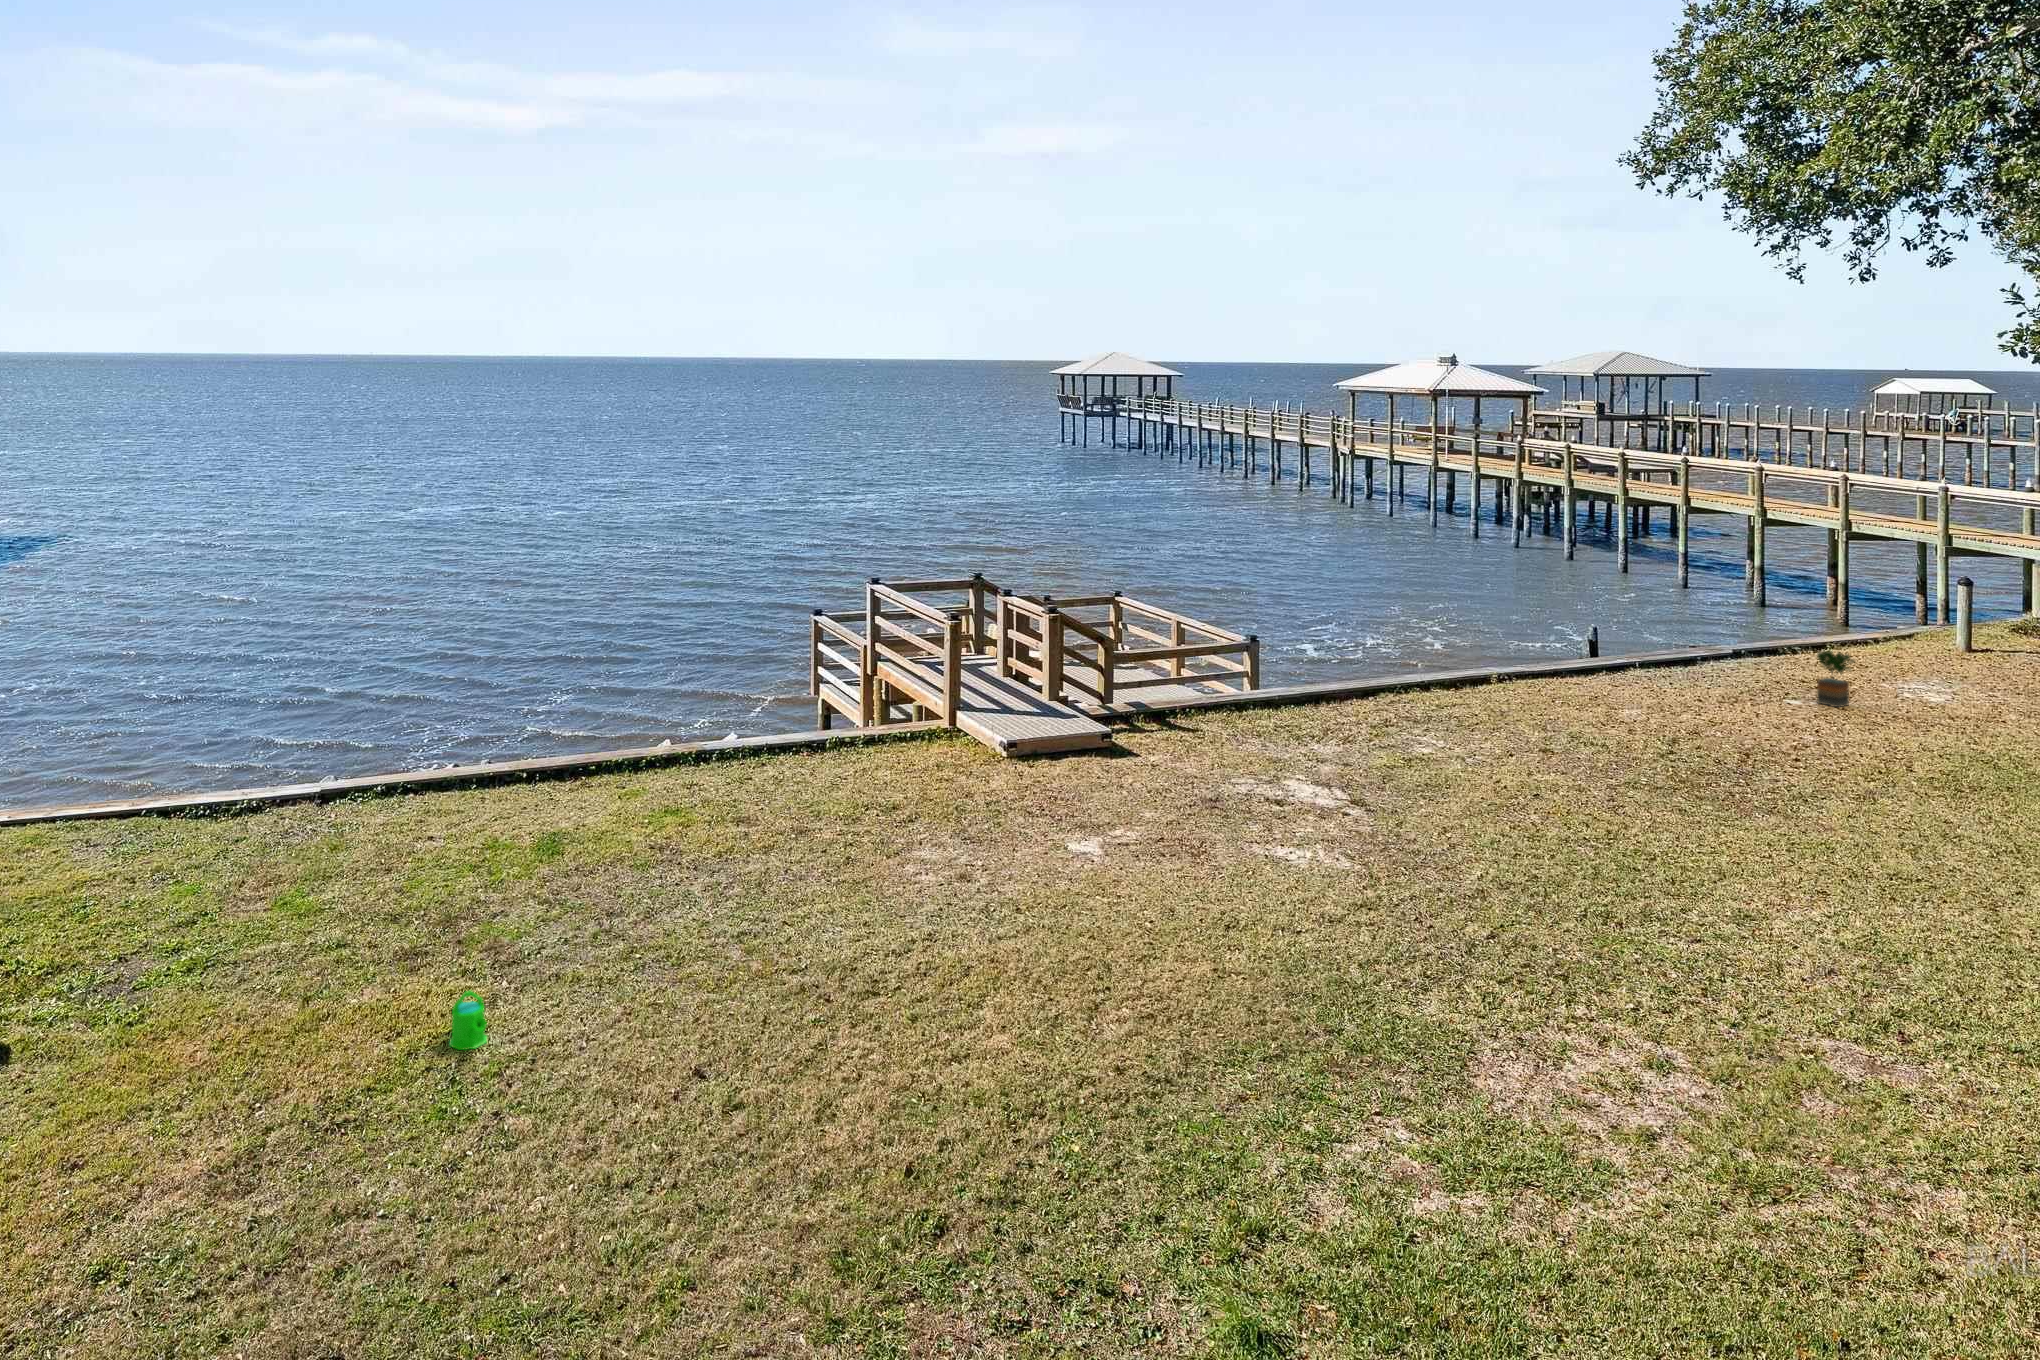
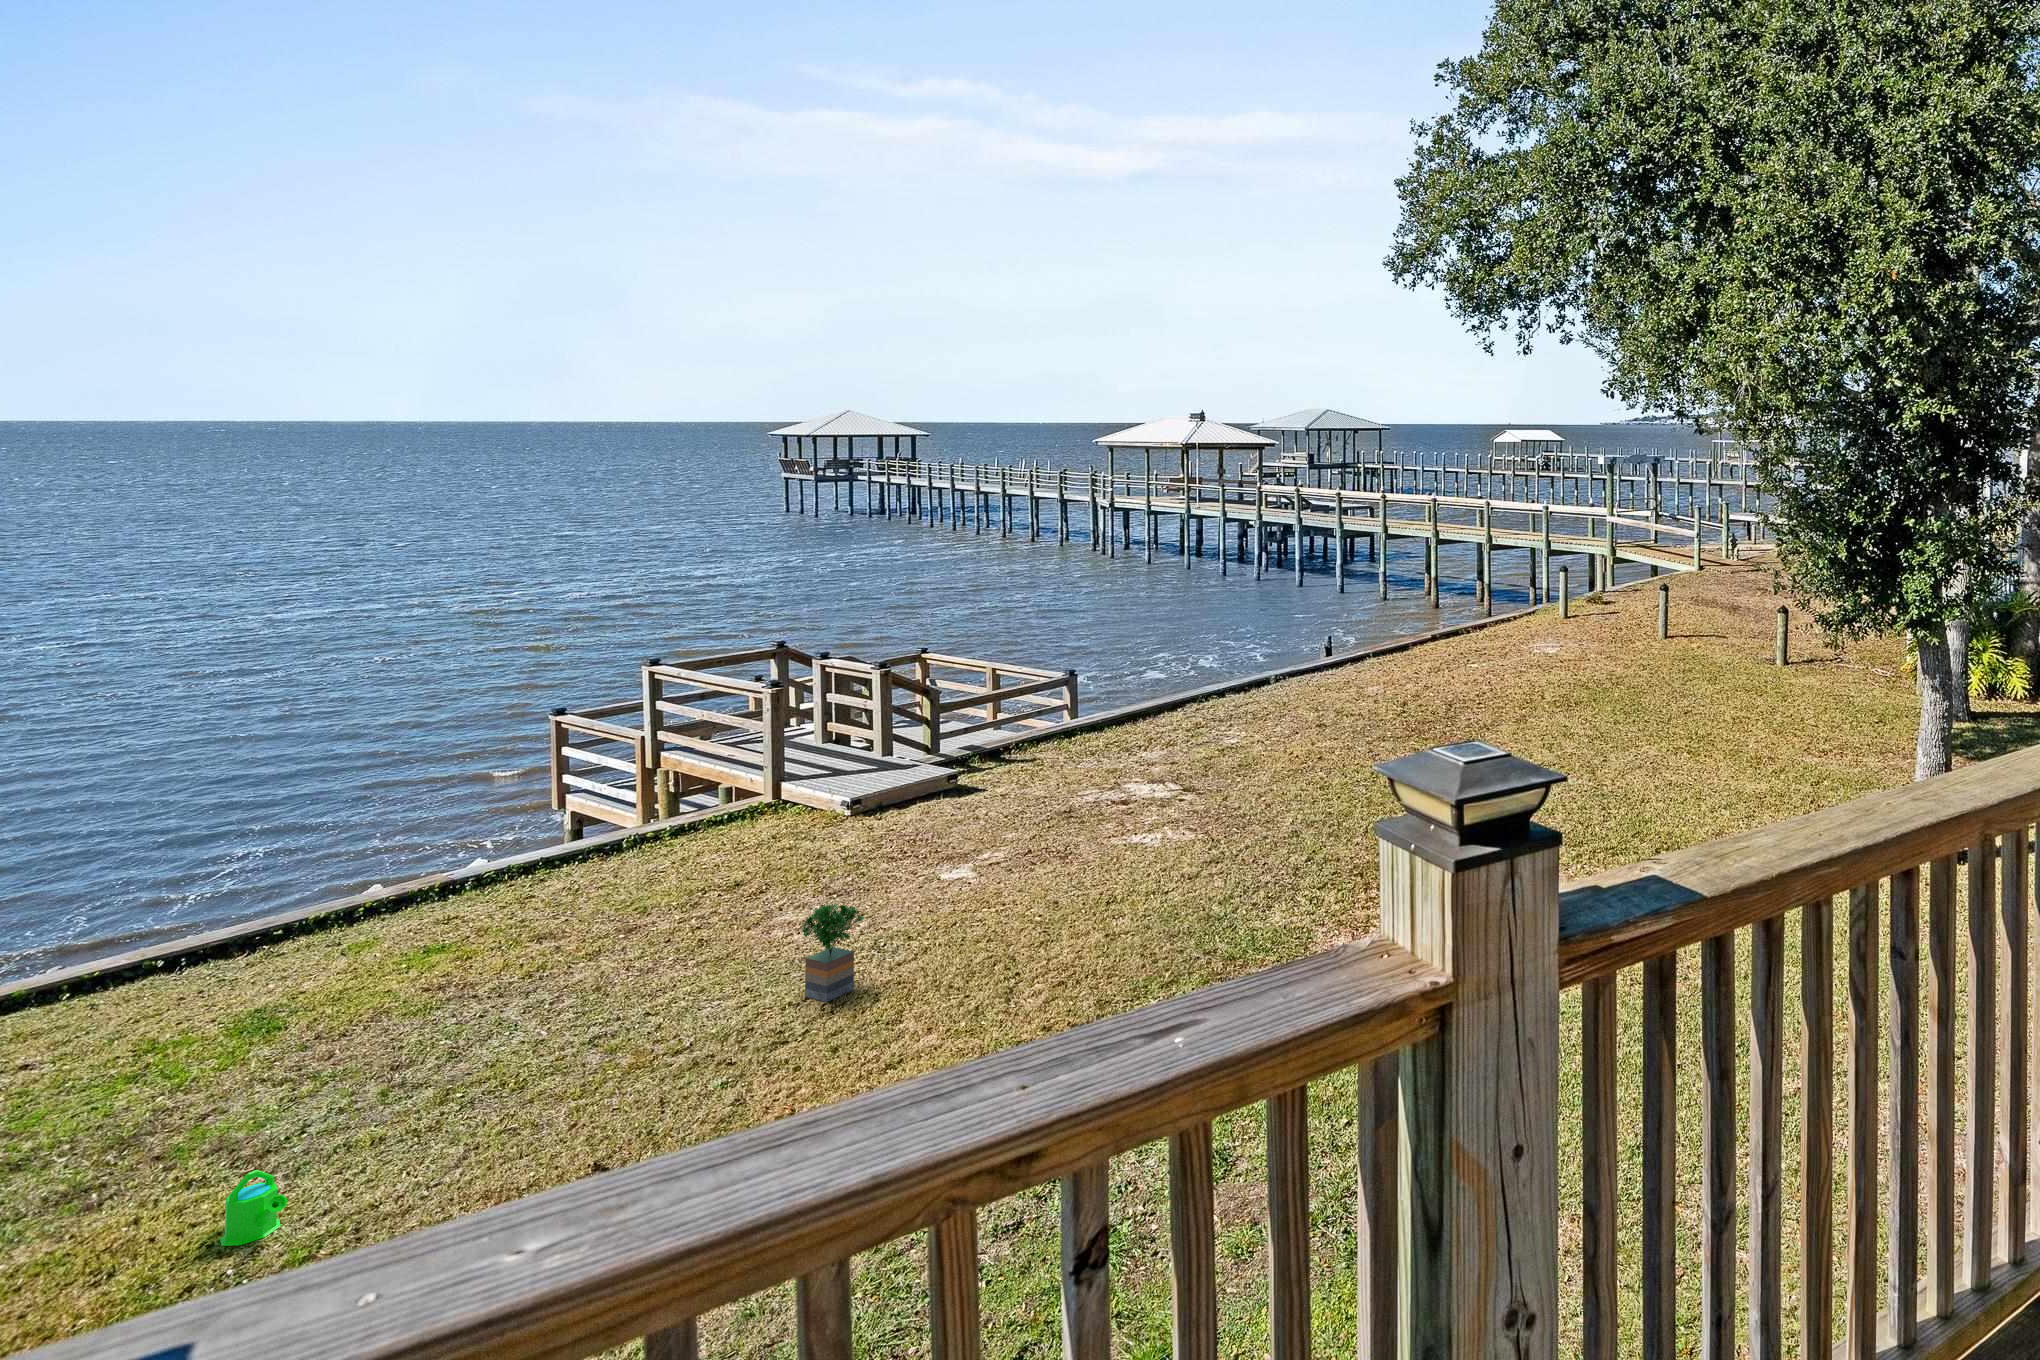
potted tree: present [1817,651,1855,707] -> present [802,904,865,1002]

